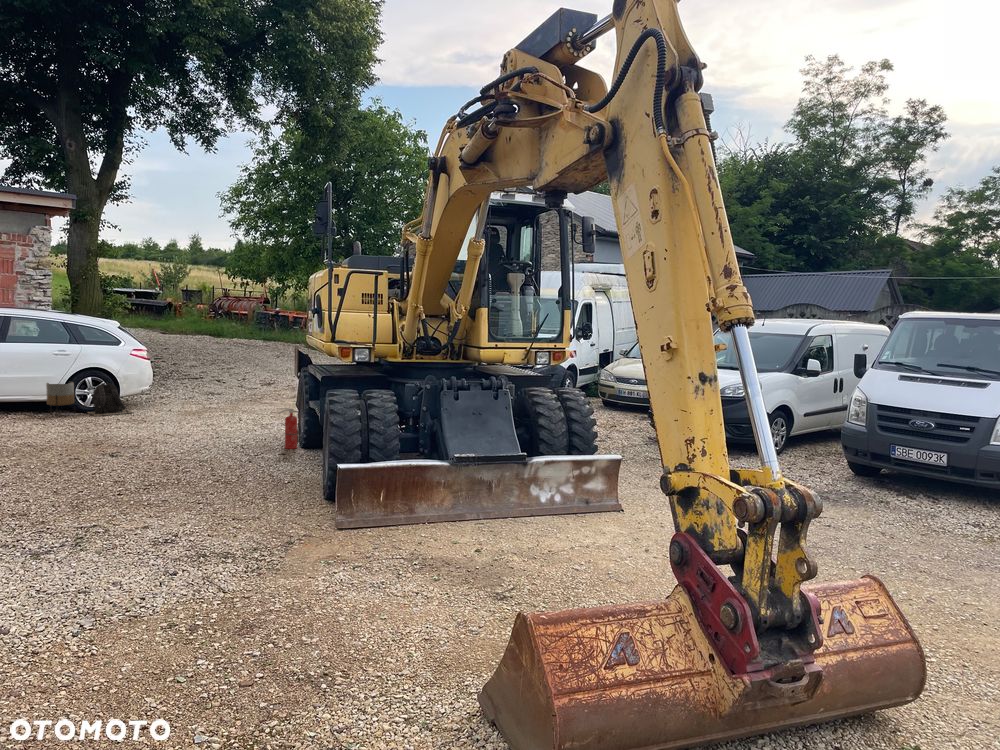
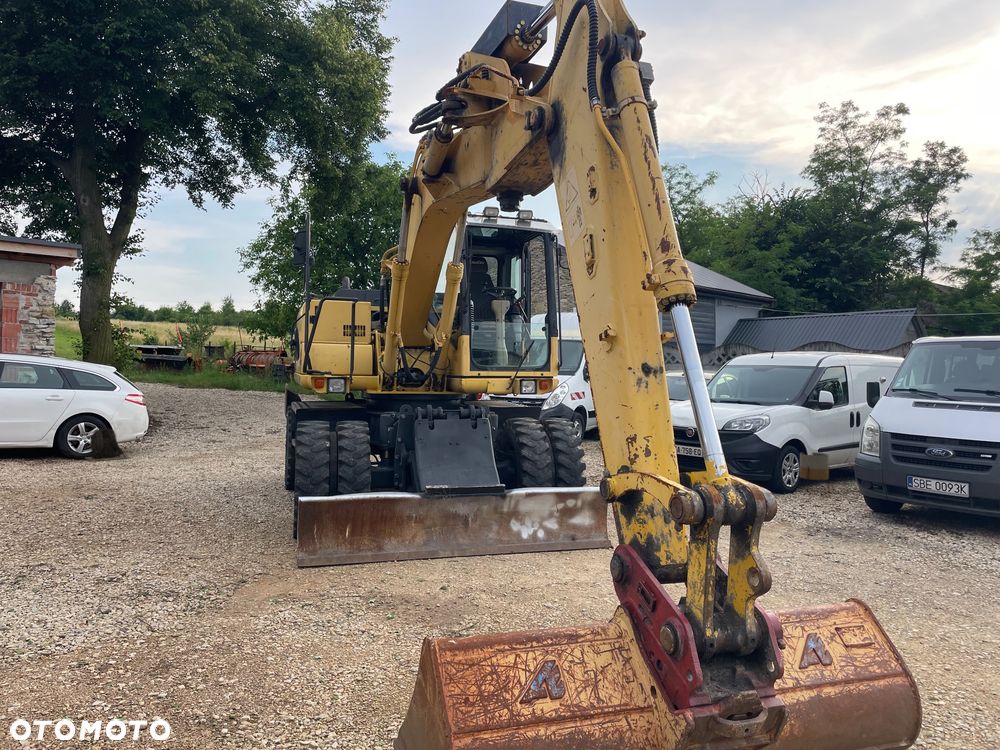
planter: present [46,382,75,410] -> present [799,453,830,492]
fire extinguisher: present [278,408,300,449] -> none [264,447,288,489]

